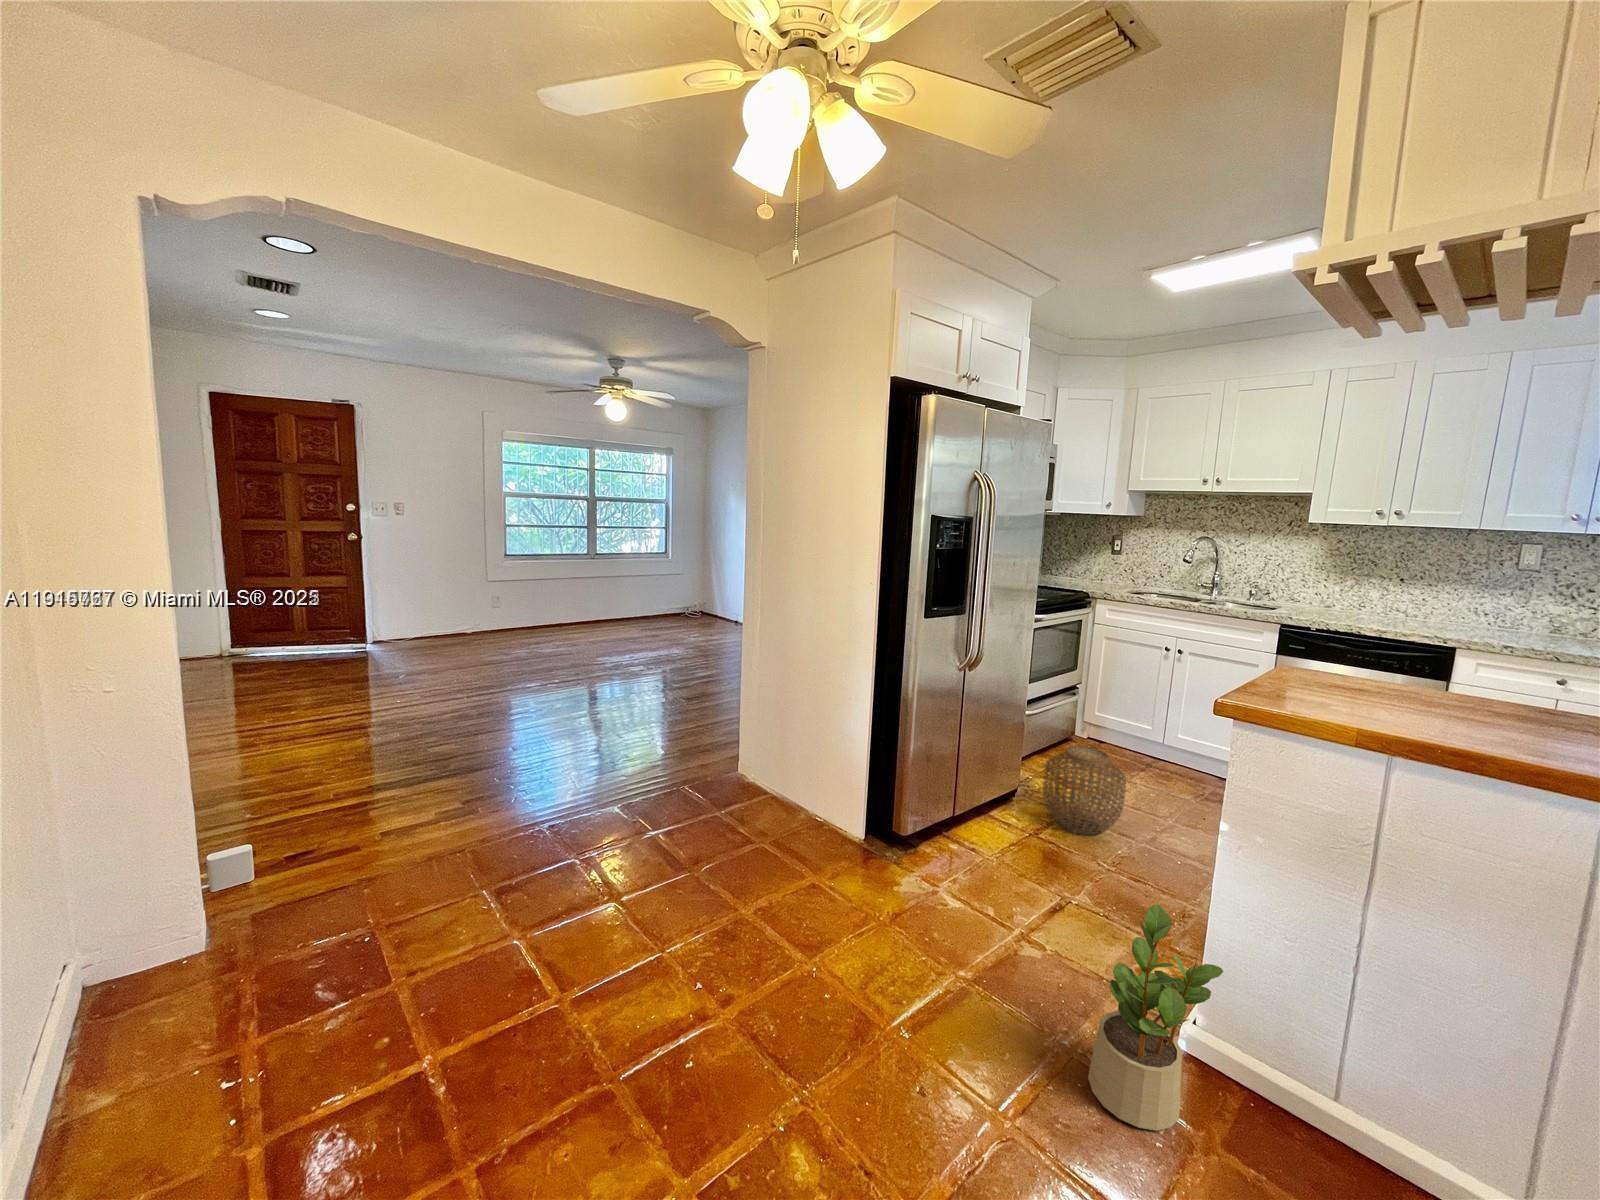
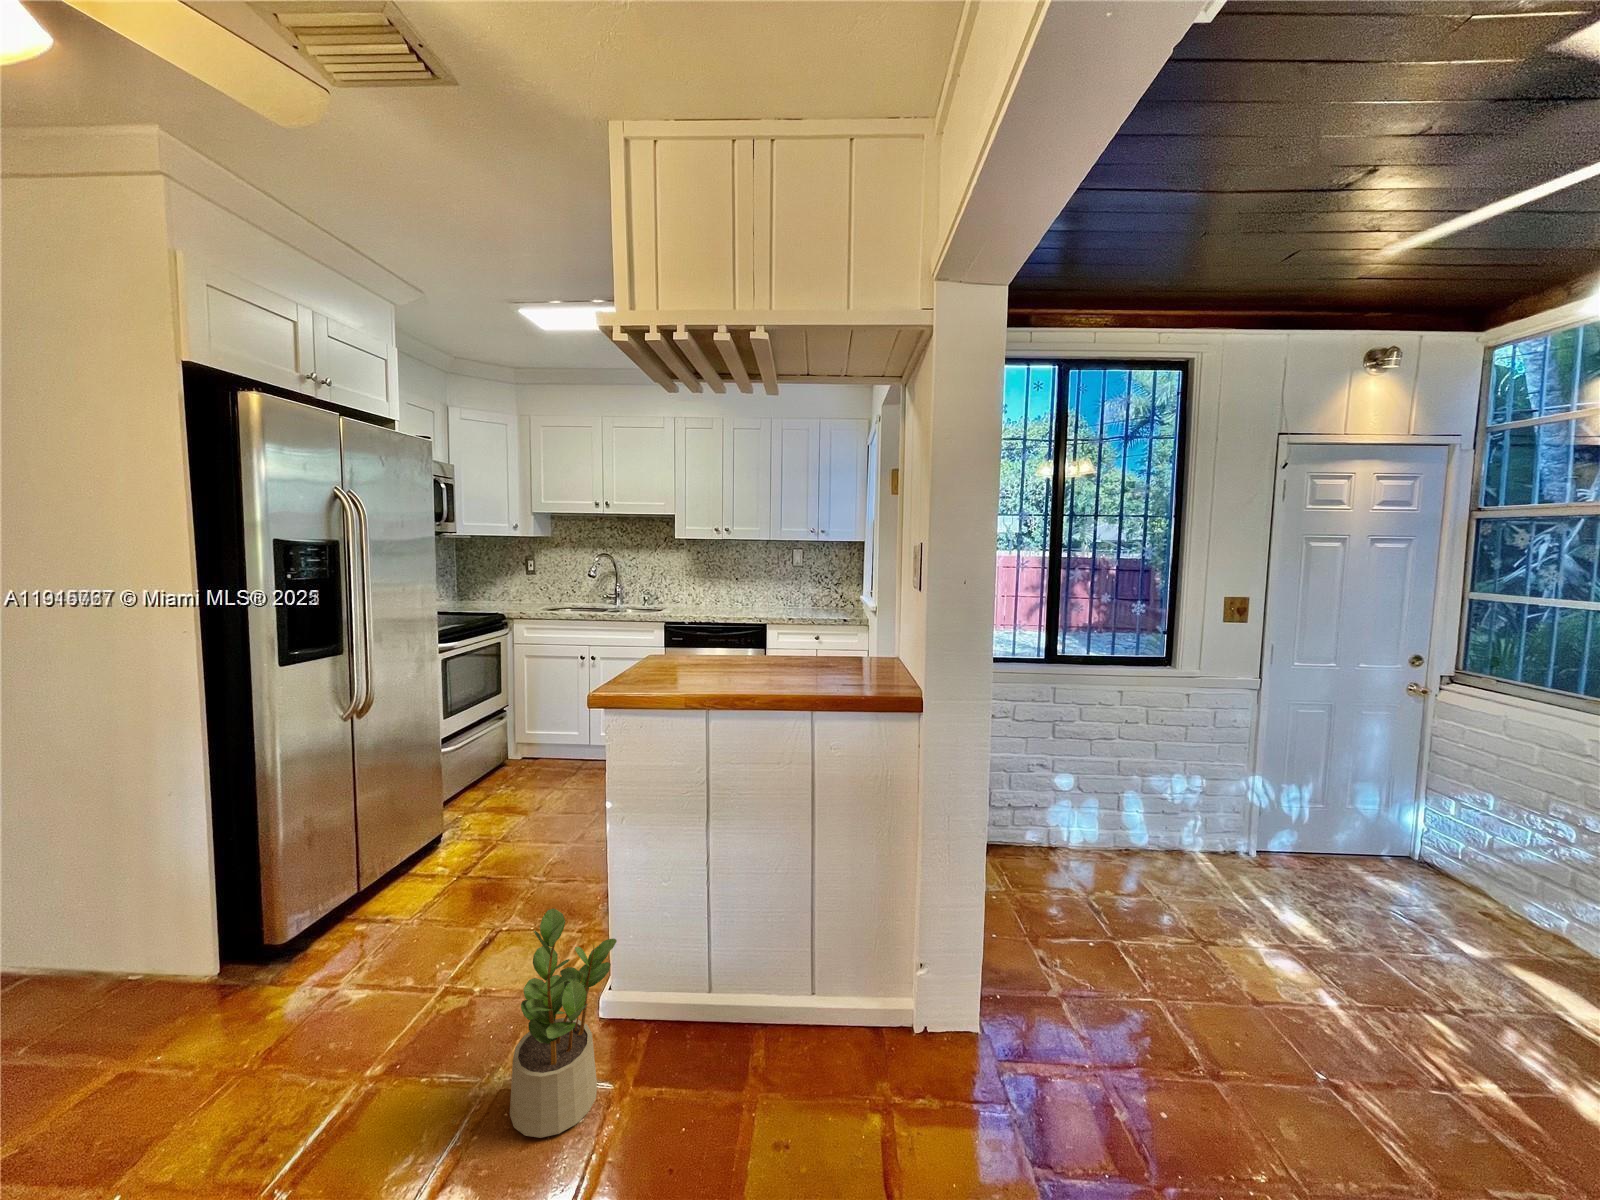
woven basket: present [1043,746,1126,836] -> none [470,766,553,856]

